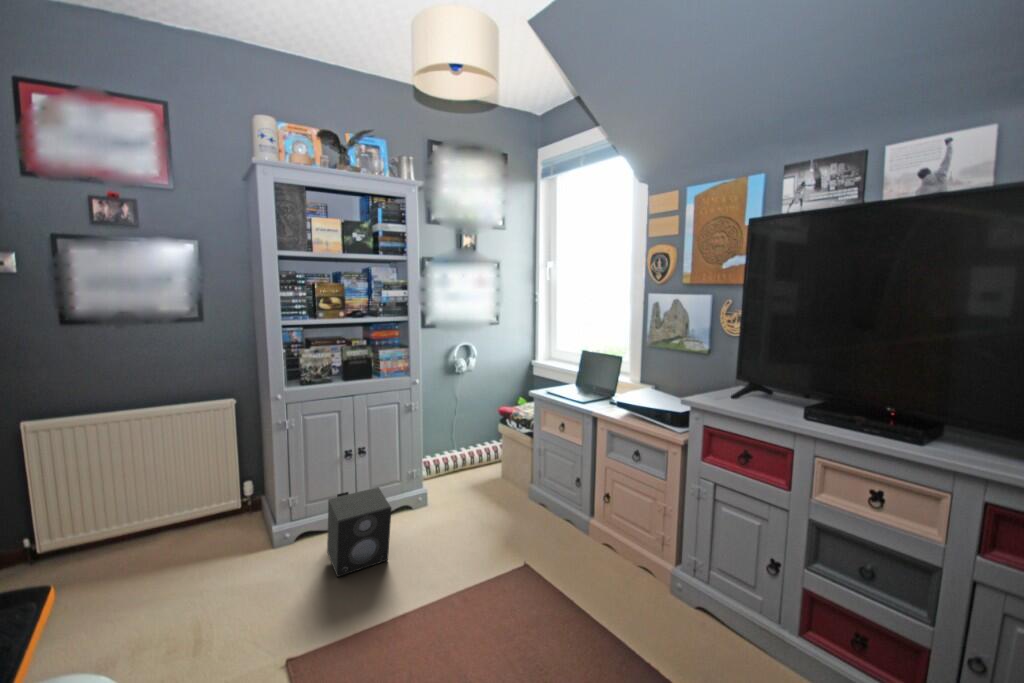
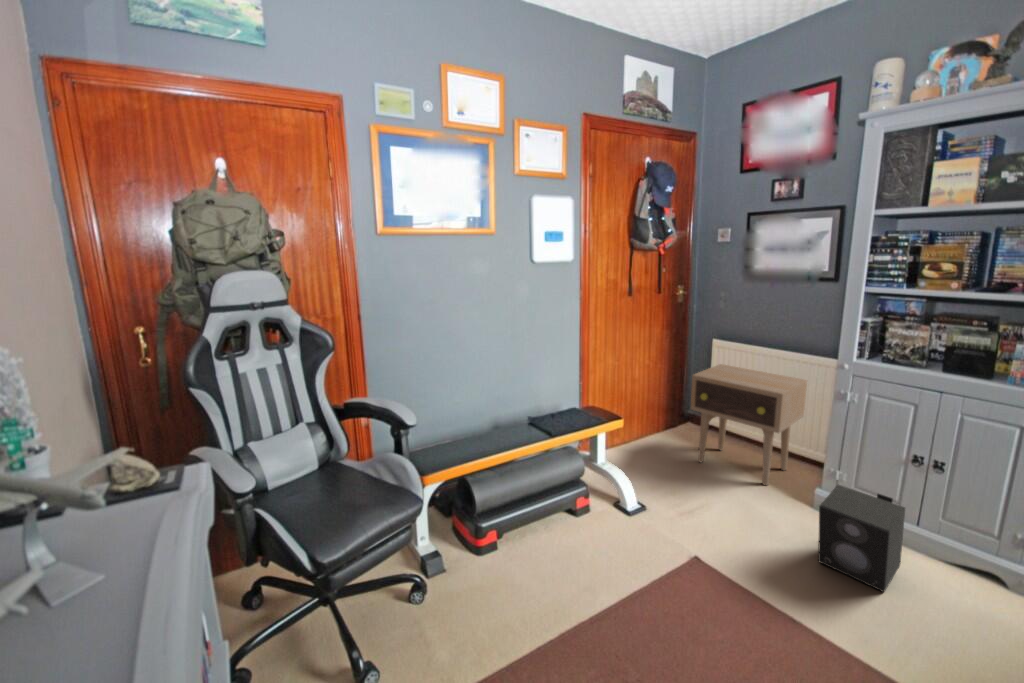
side table: none [65,429,219,594] -> present [691,364,807,485]

